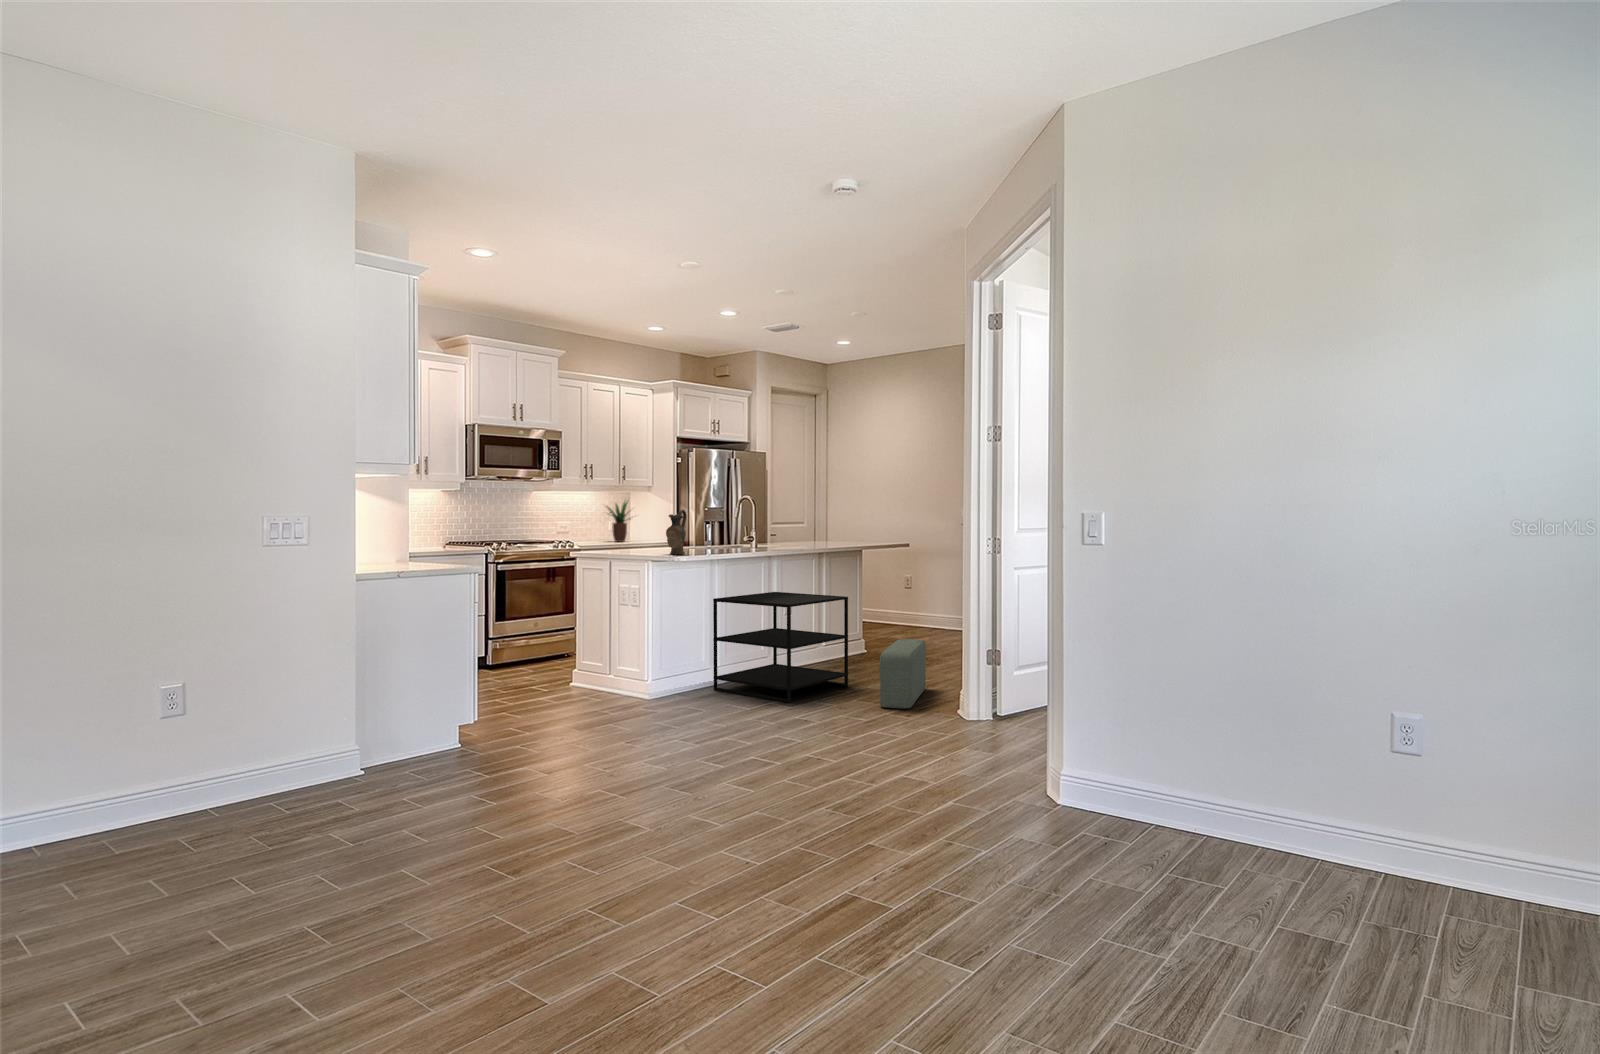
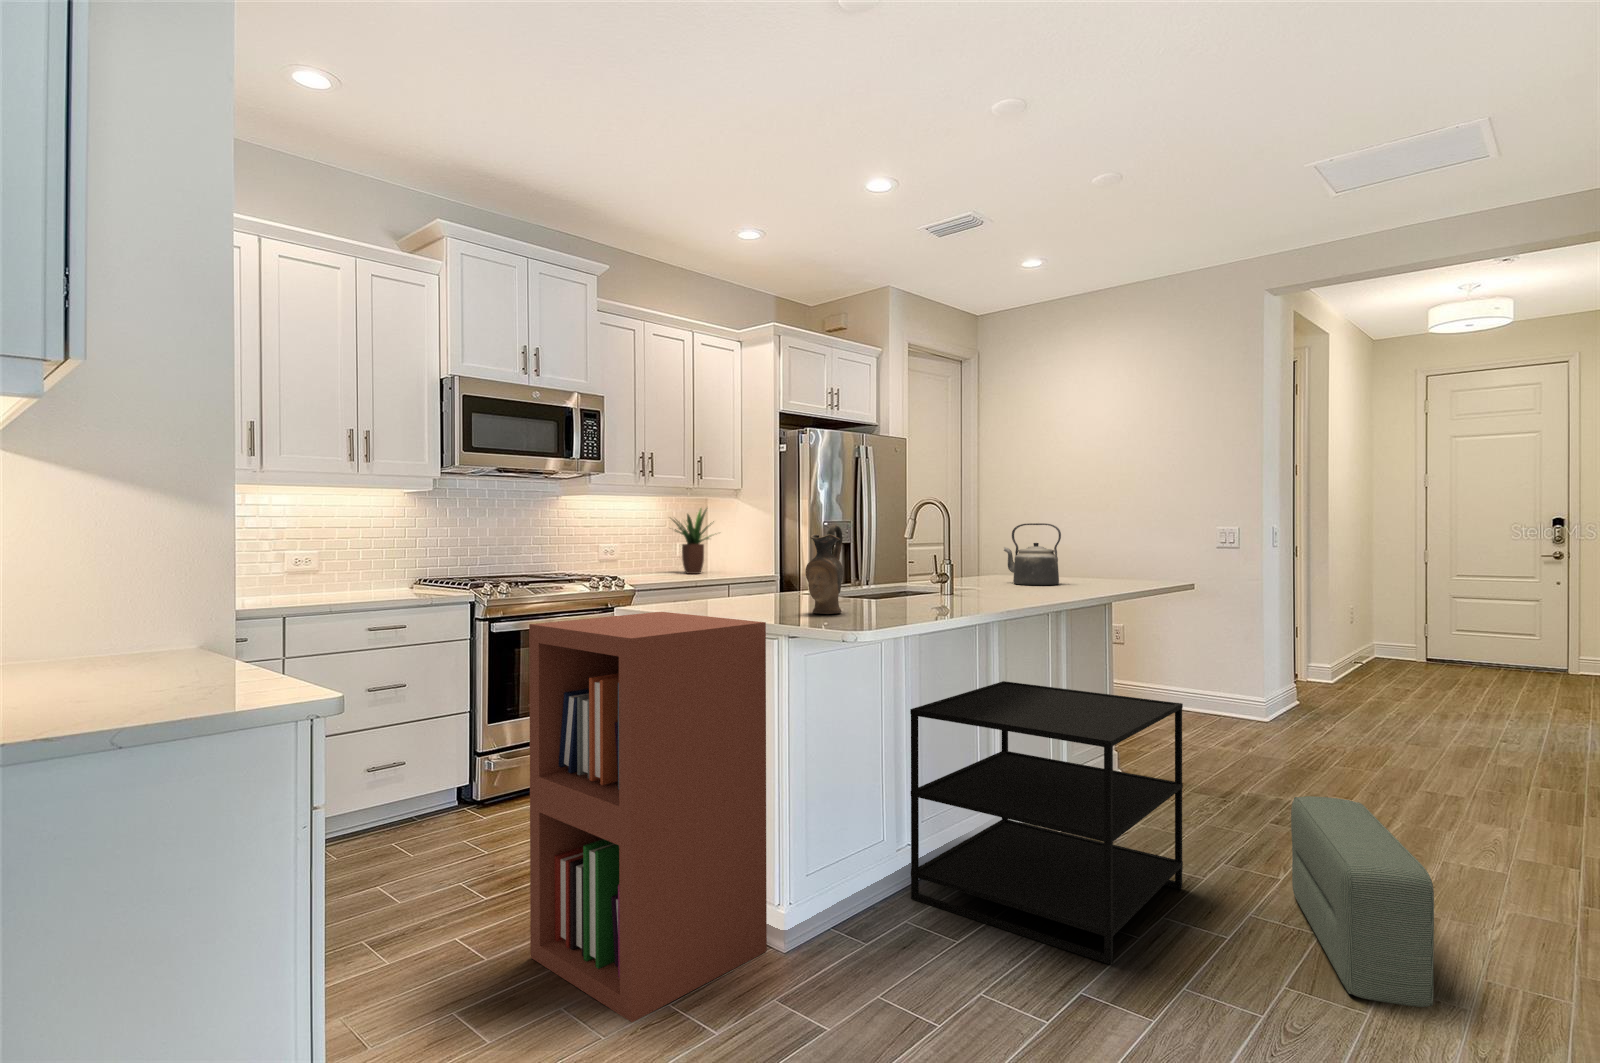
kettle: none [806,509,837,546] -> present [1004,523,1061,585]
bookshelf: none [530,551,638,715] -> present [529,612,767,1022]

